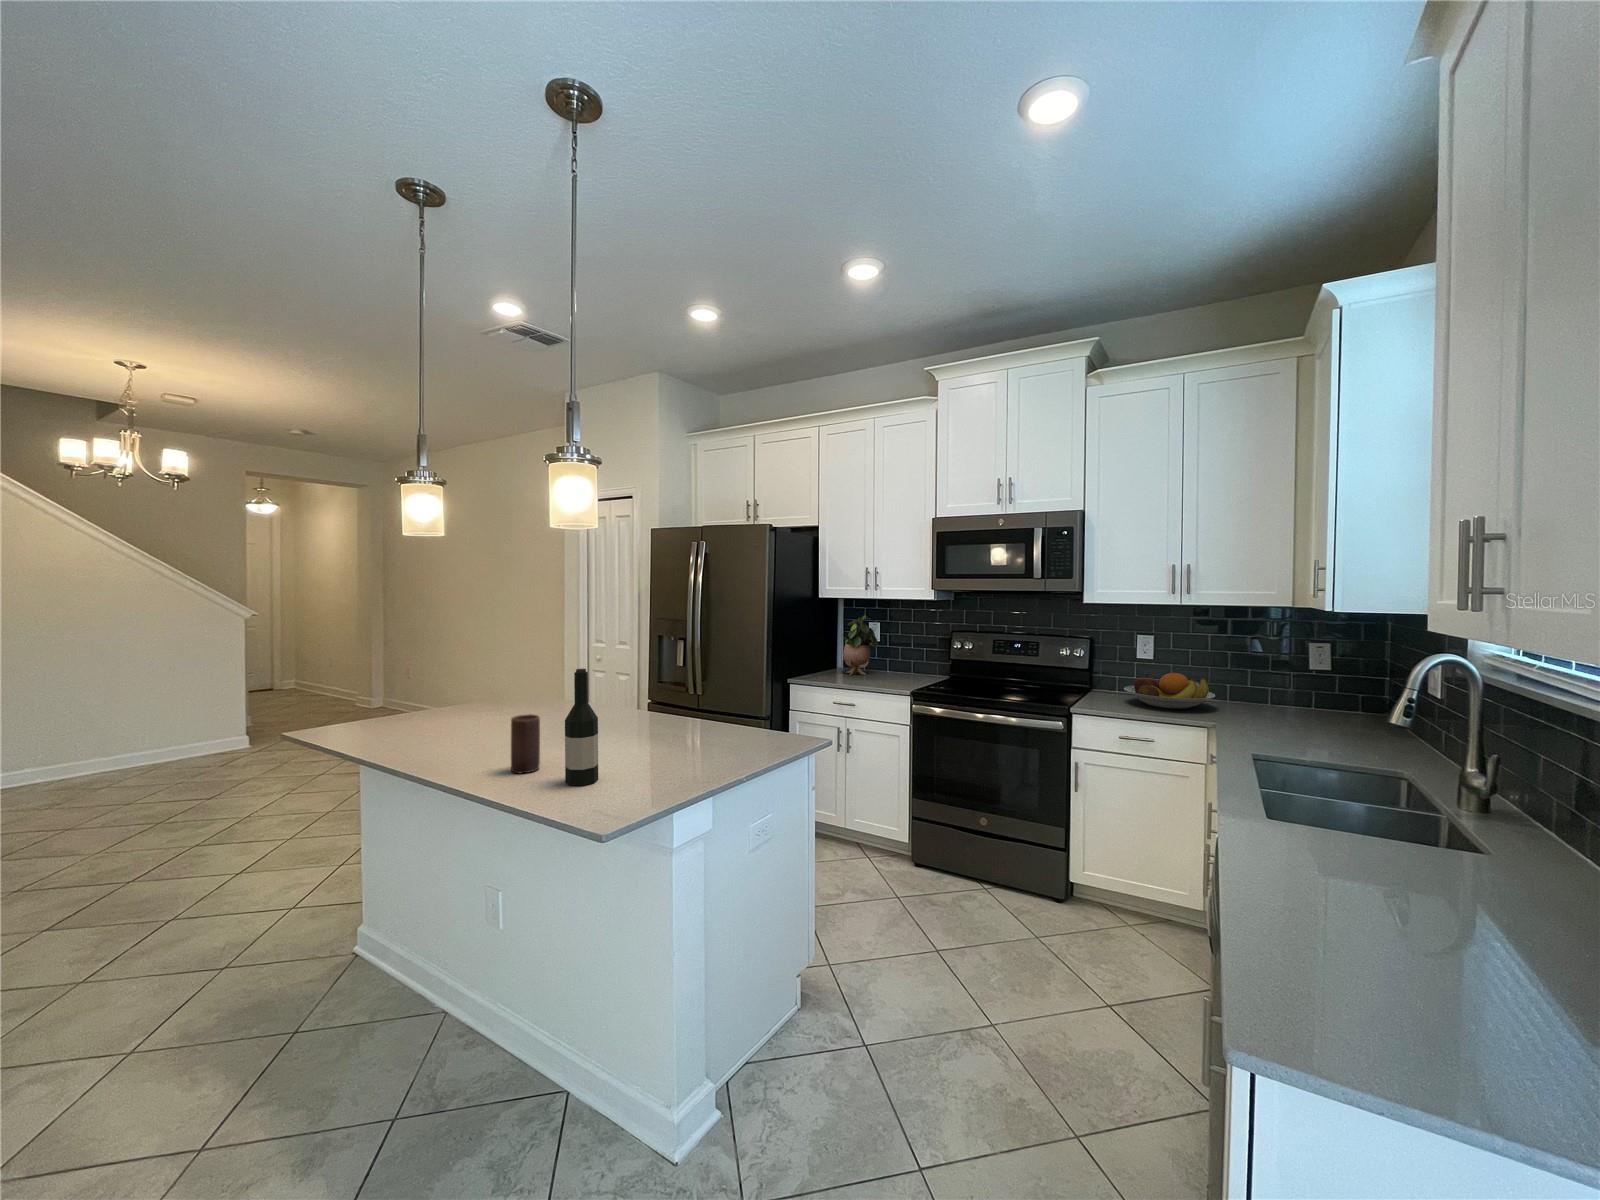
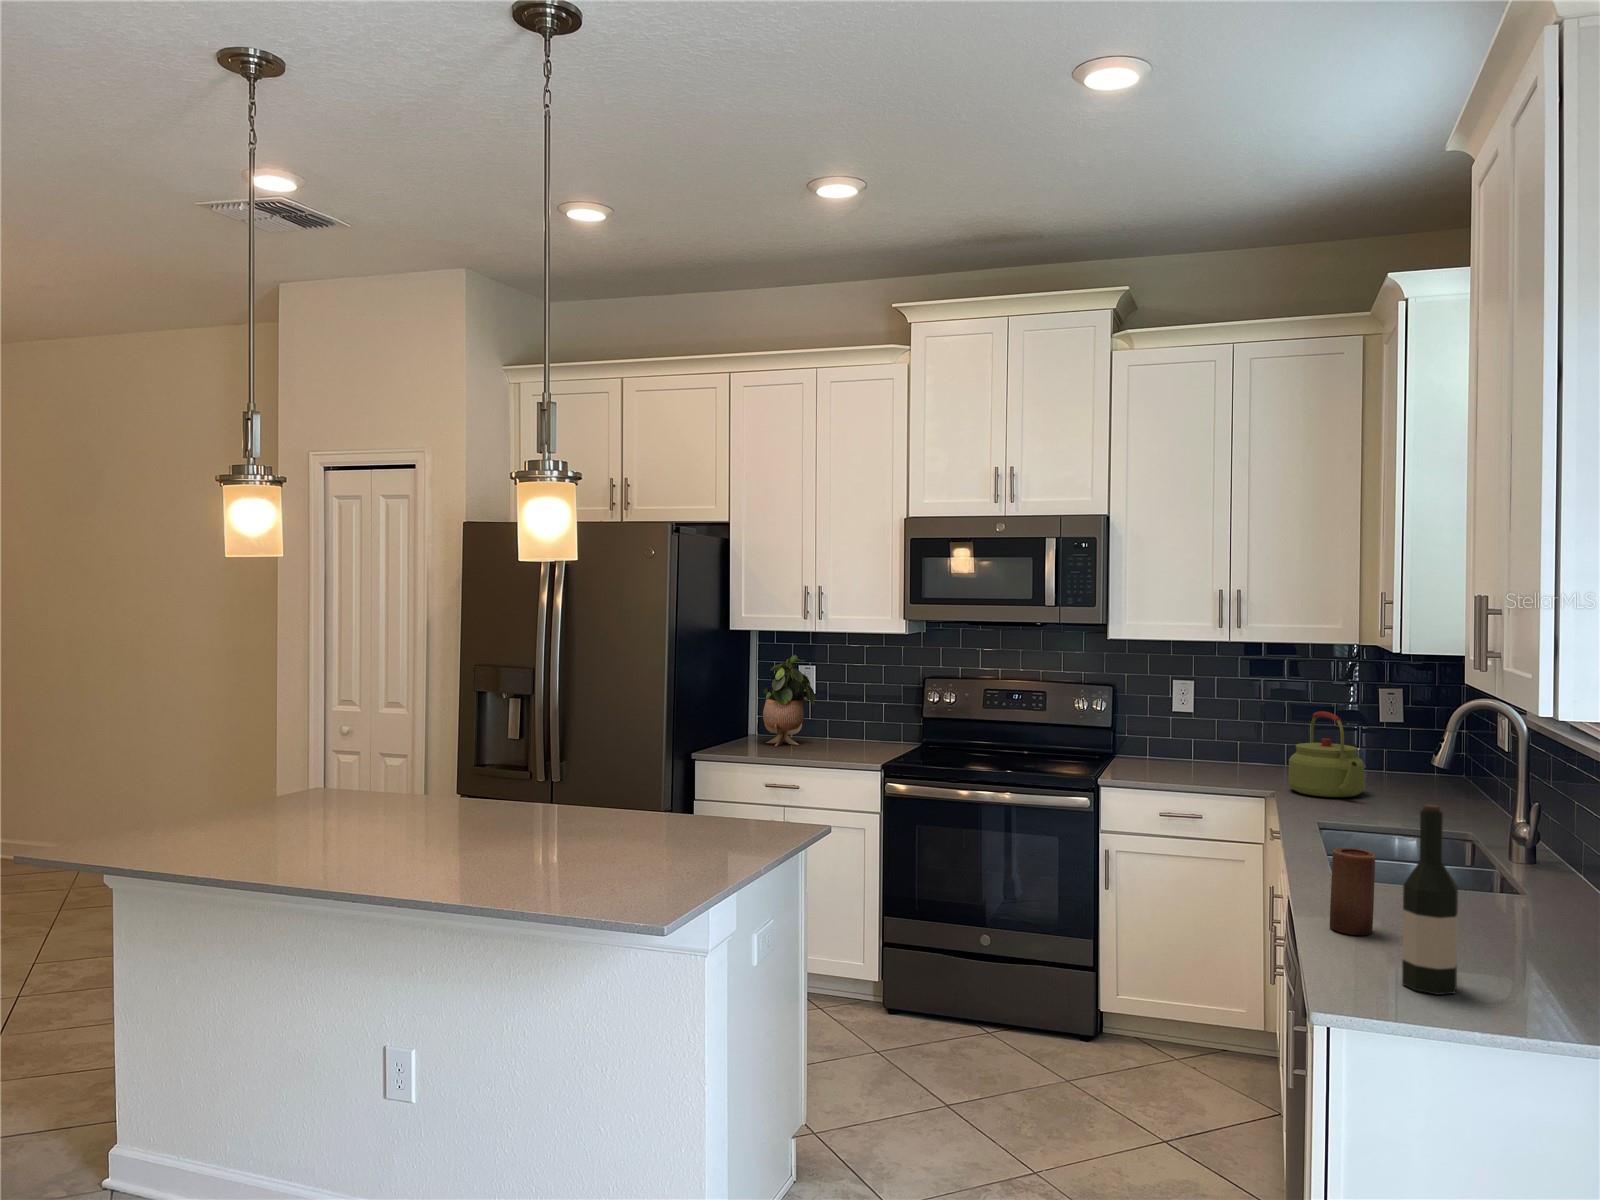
kettle: none [1229,661,1299,733] -> present [1288,711,1364,797]
wine bottle: present [565,669,598,786] -> present [1402,804,1458,995]
fruit bowl: present [1124,673,1215,709] -> none [1162,729,1271,775]
candle: present [511,714,540,774] -> present [1330,848,1375,935]

